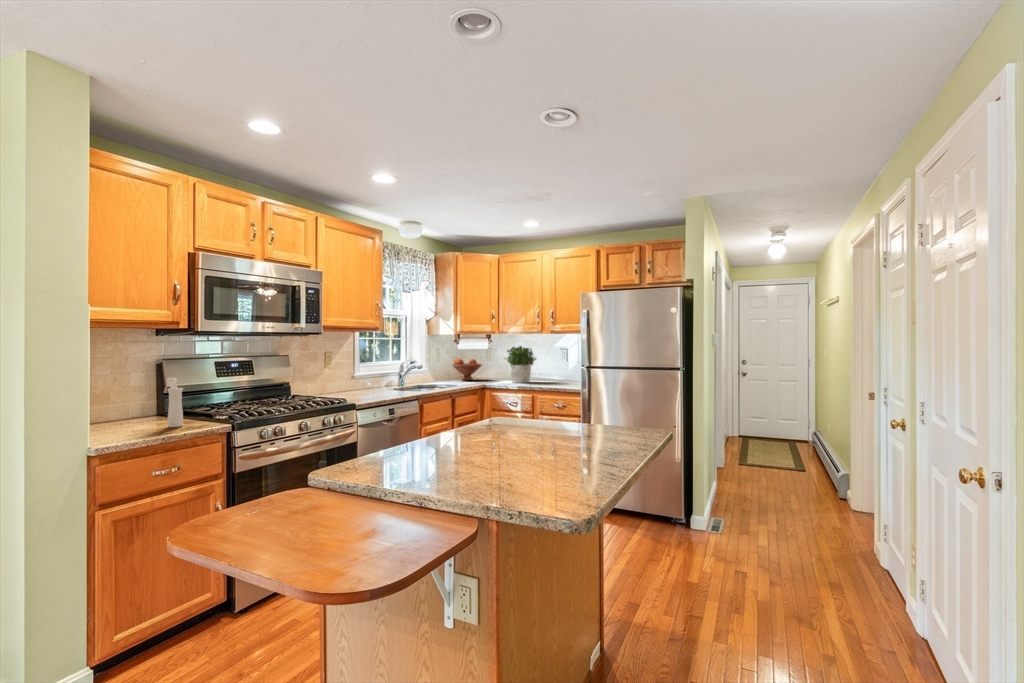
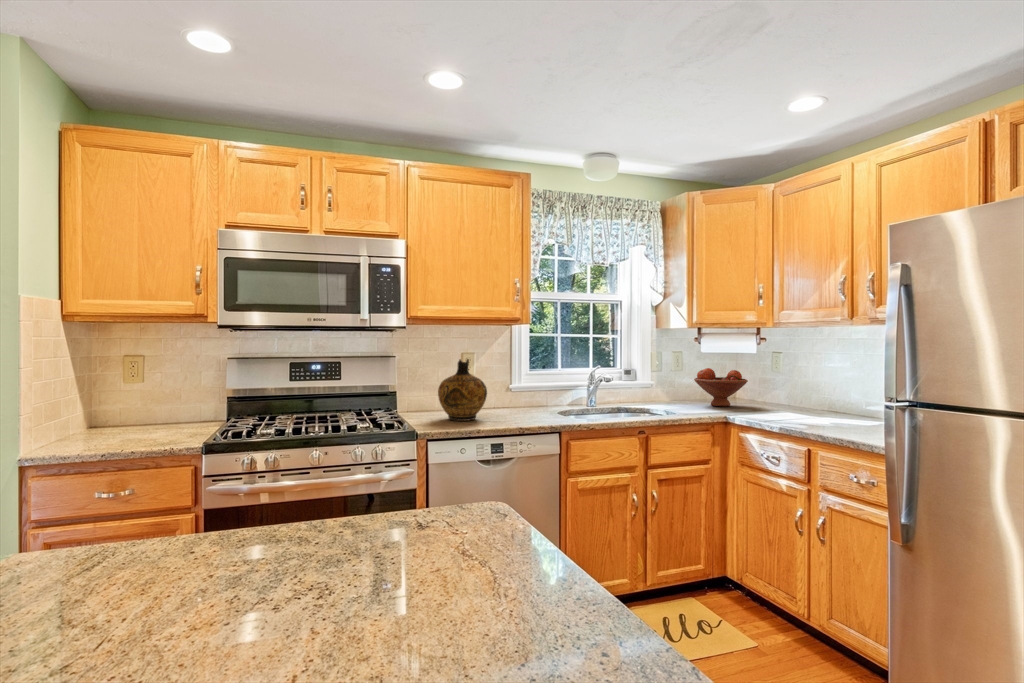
potted plant: present [505,346,536,383] -> none [770,349,836,422]
ceramic jug: none [335,355,370,397] -> present [438,359,487,421]
pepper mill: present [166,378,183,427] -> none [148,381,182,441]

